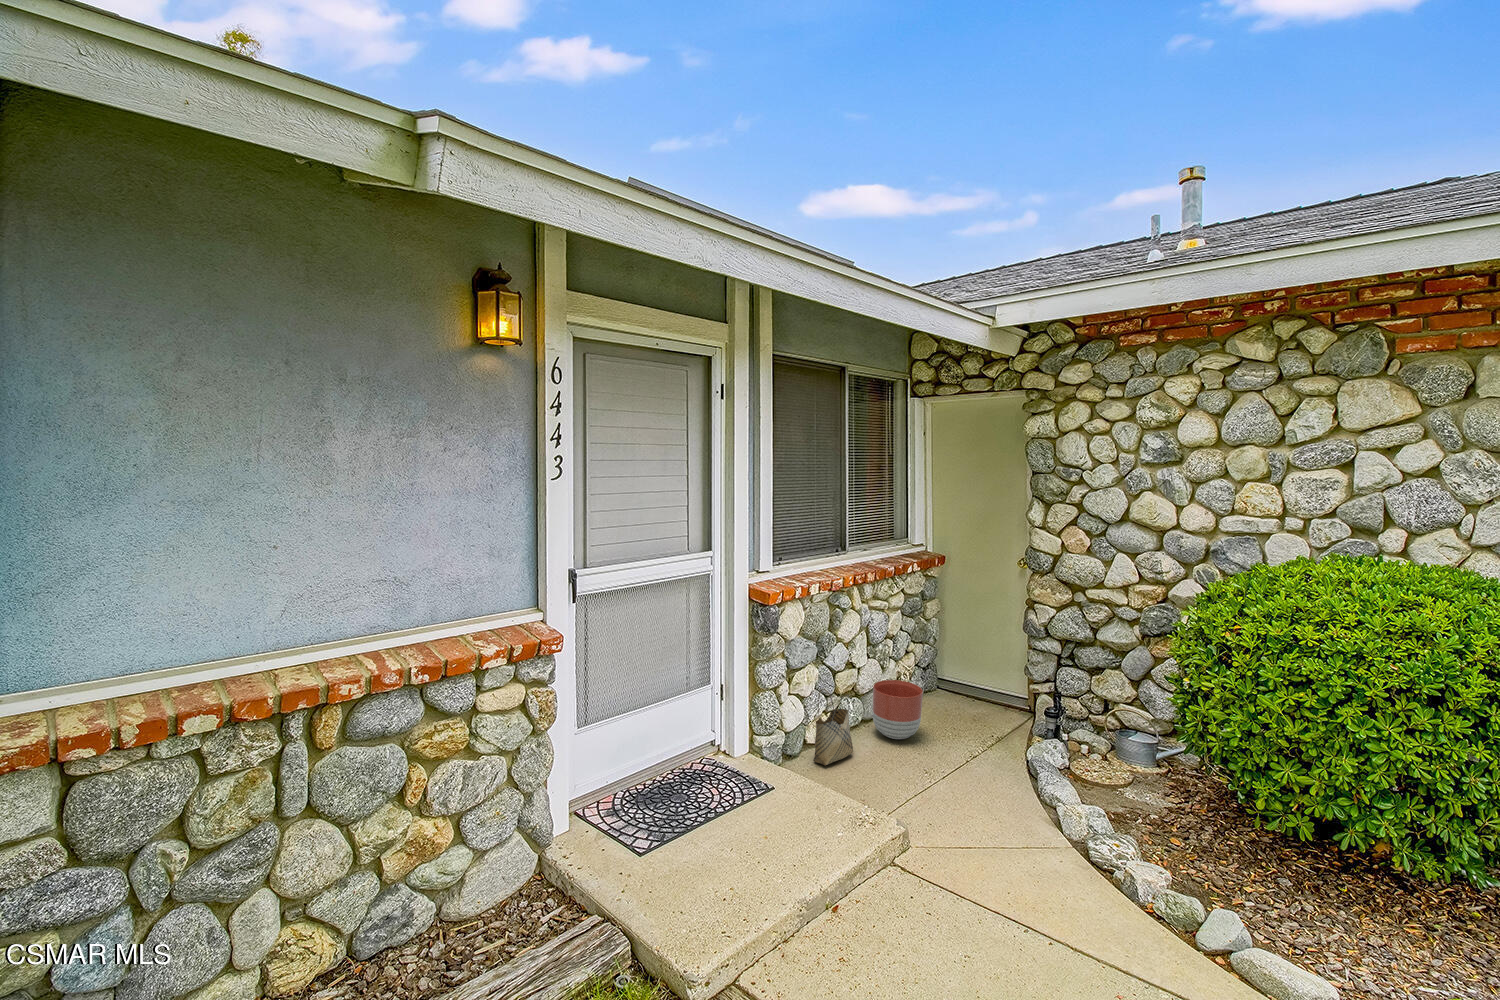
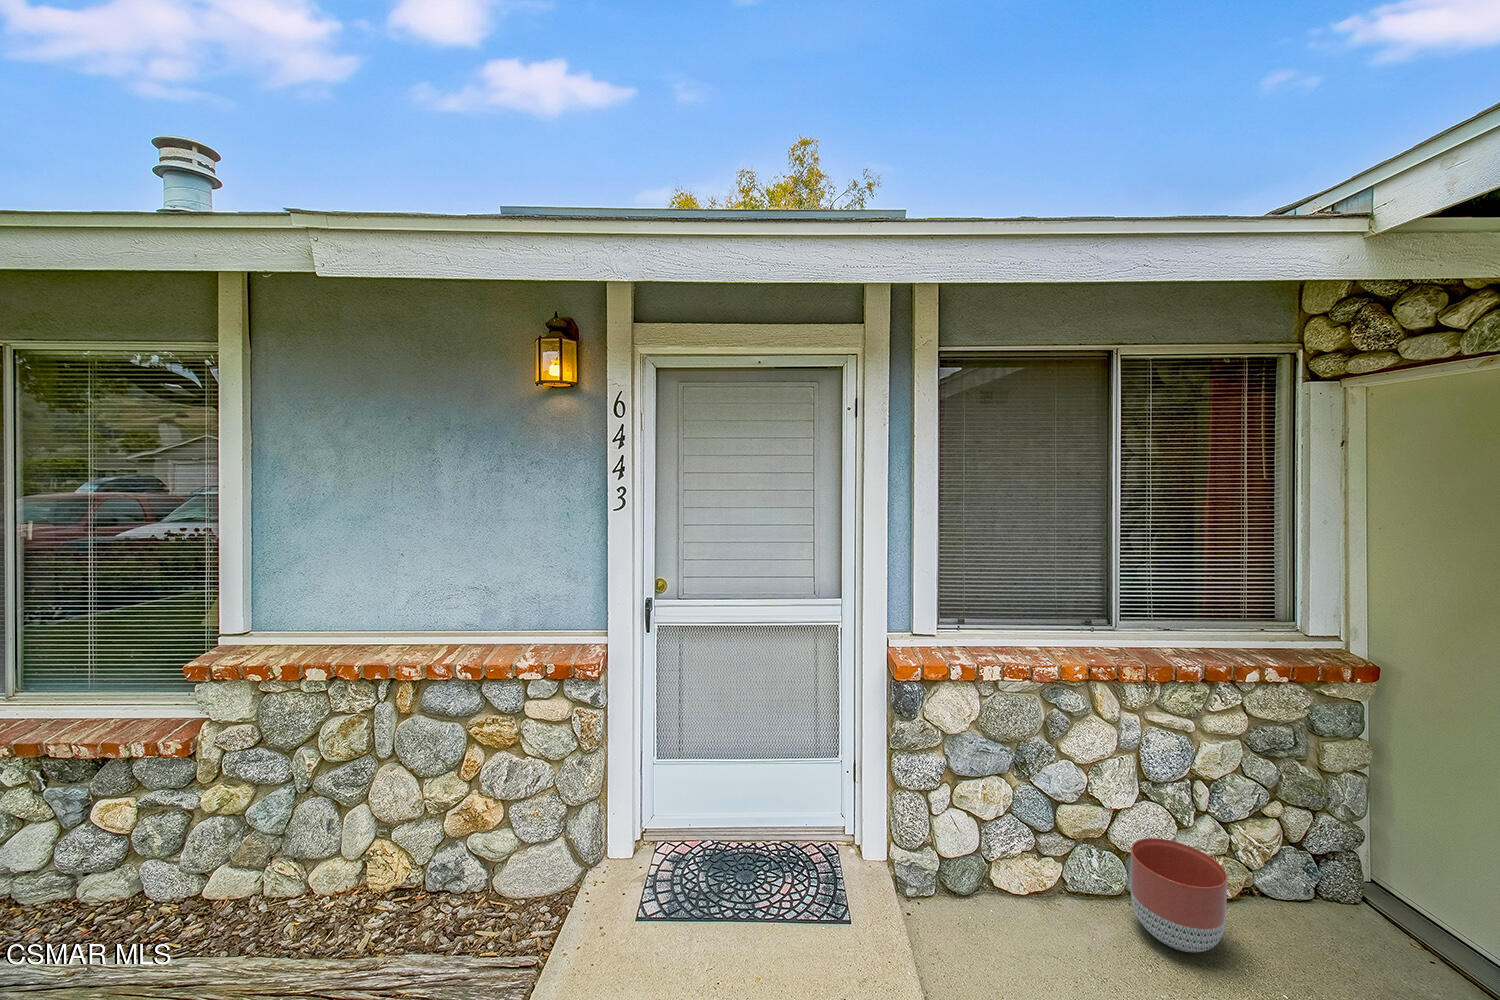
woven basket: present [814,689,853,766] -> none [985,815,1060,931]

